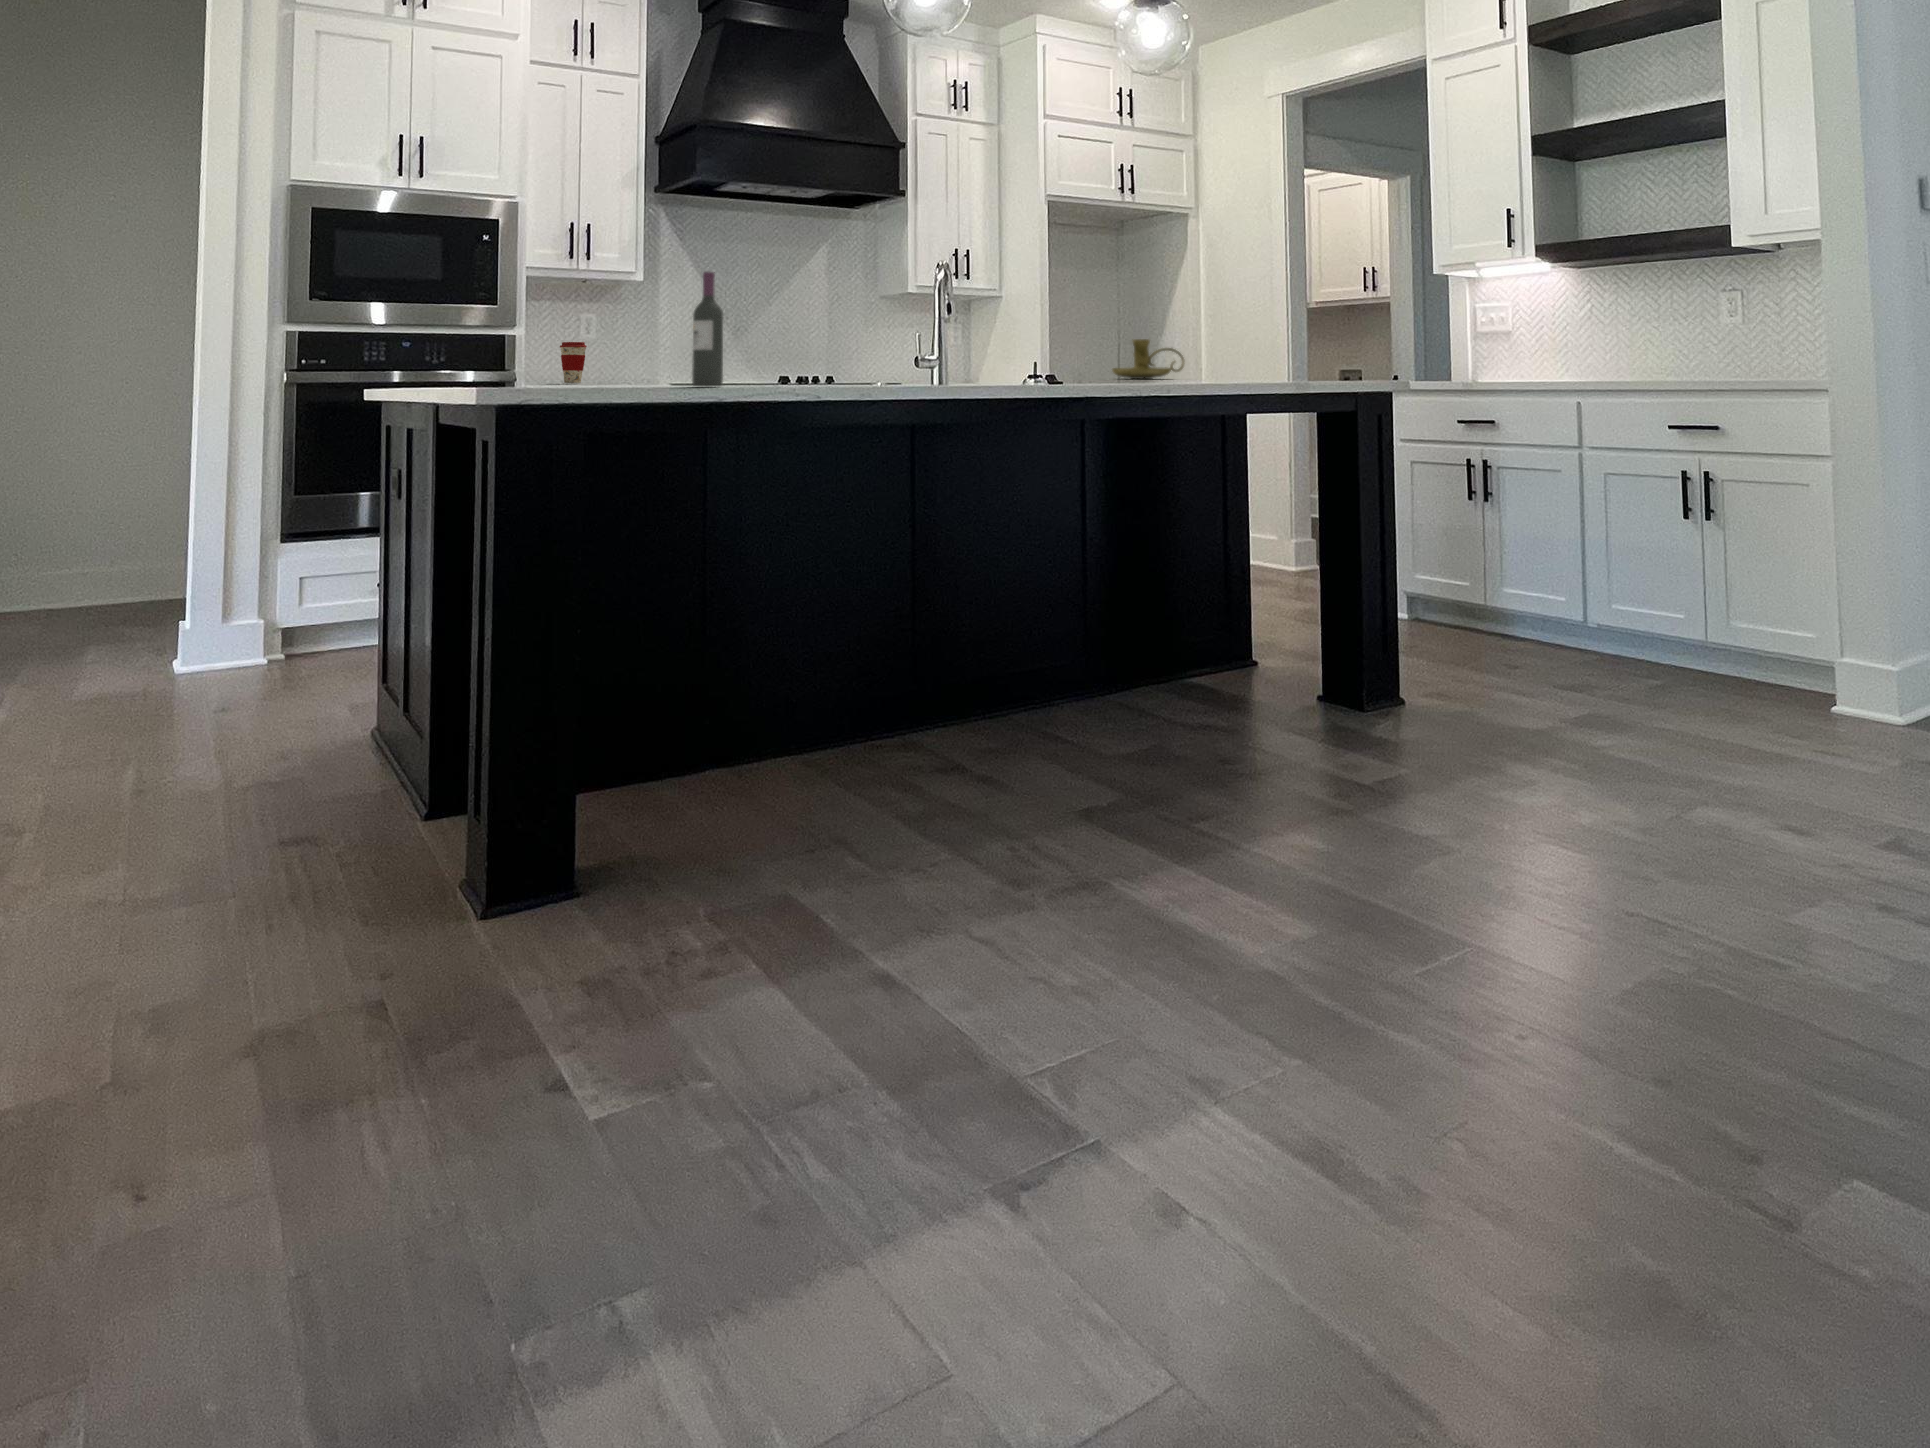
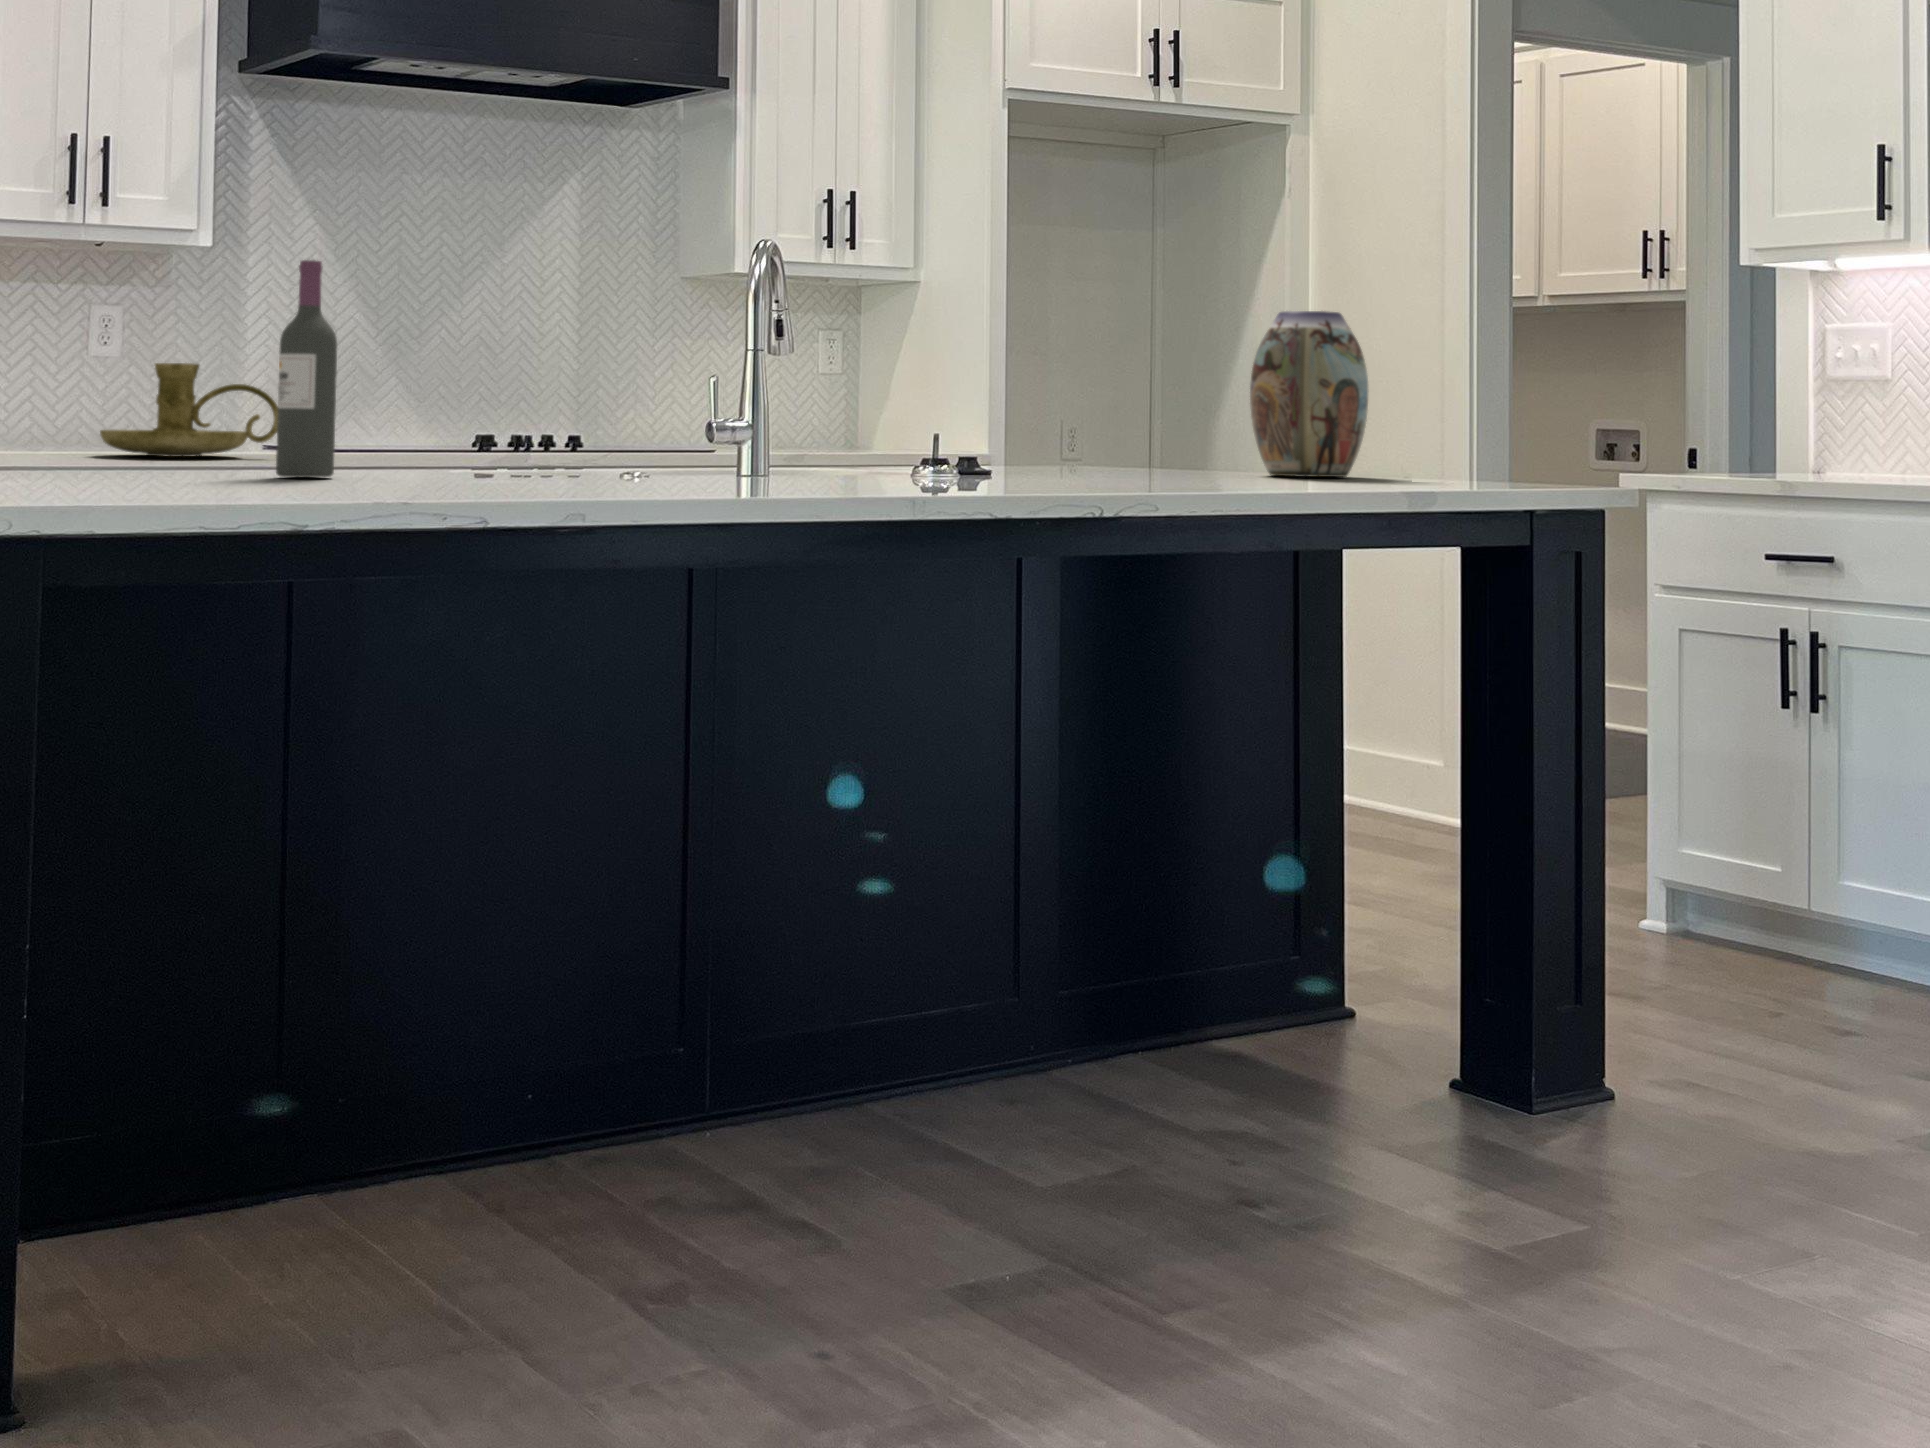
vase: none [1192,296,1254,382] -> present [1250,311,1368,477]
candle holder: present [1112,339,1184,379] -> present [100,363,278,457]
coffee cup: present [560,342,587,383] -> none [32,381,84,460]

